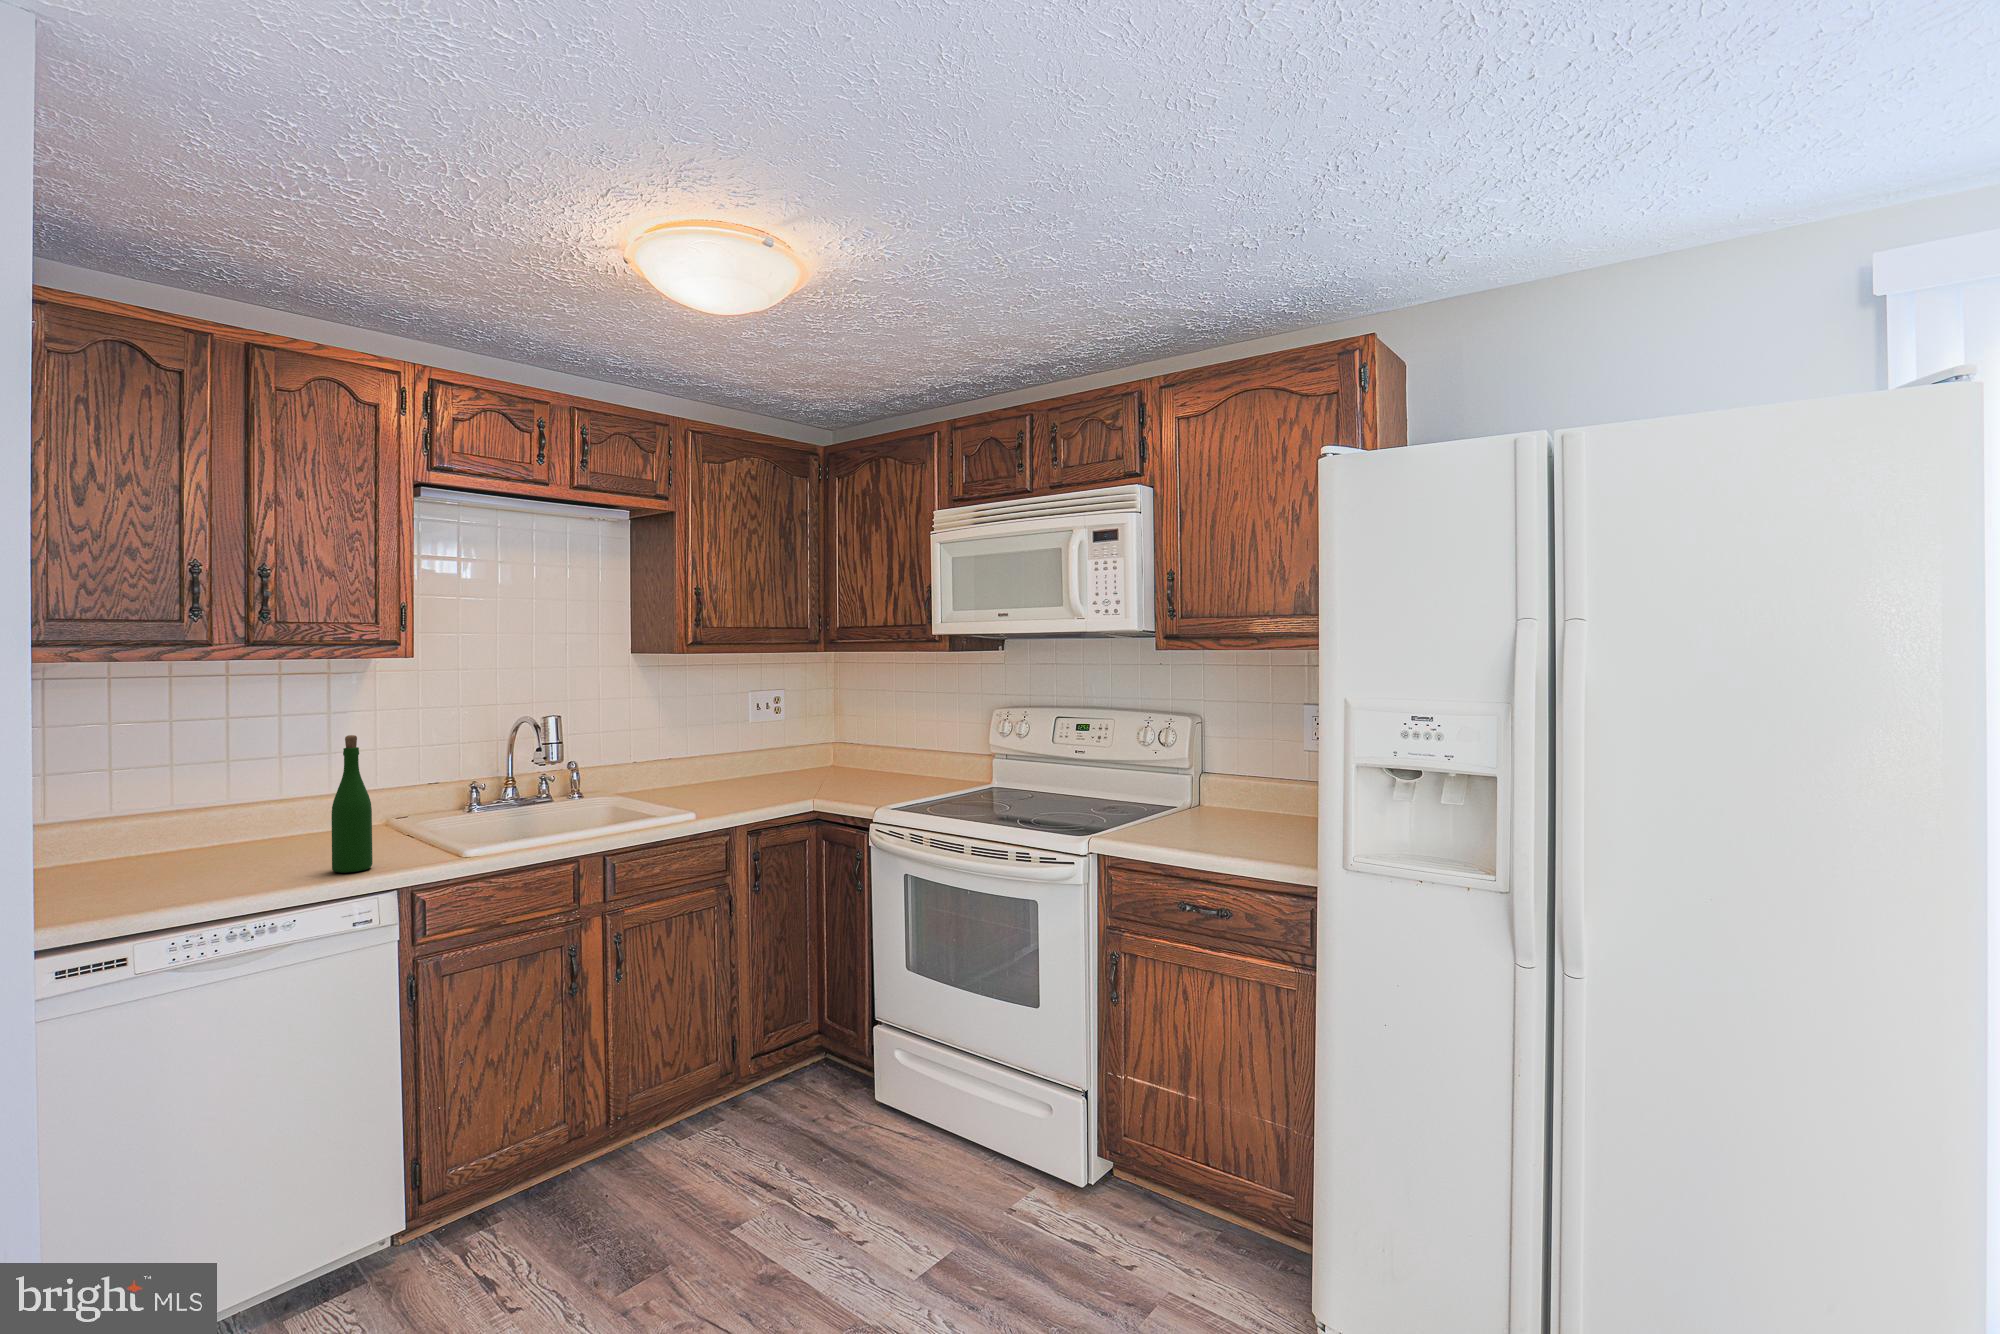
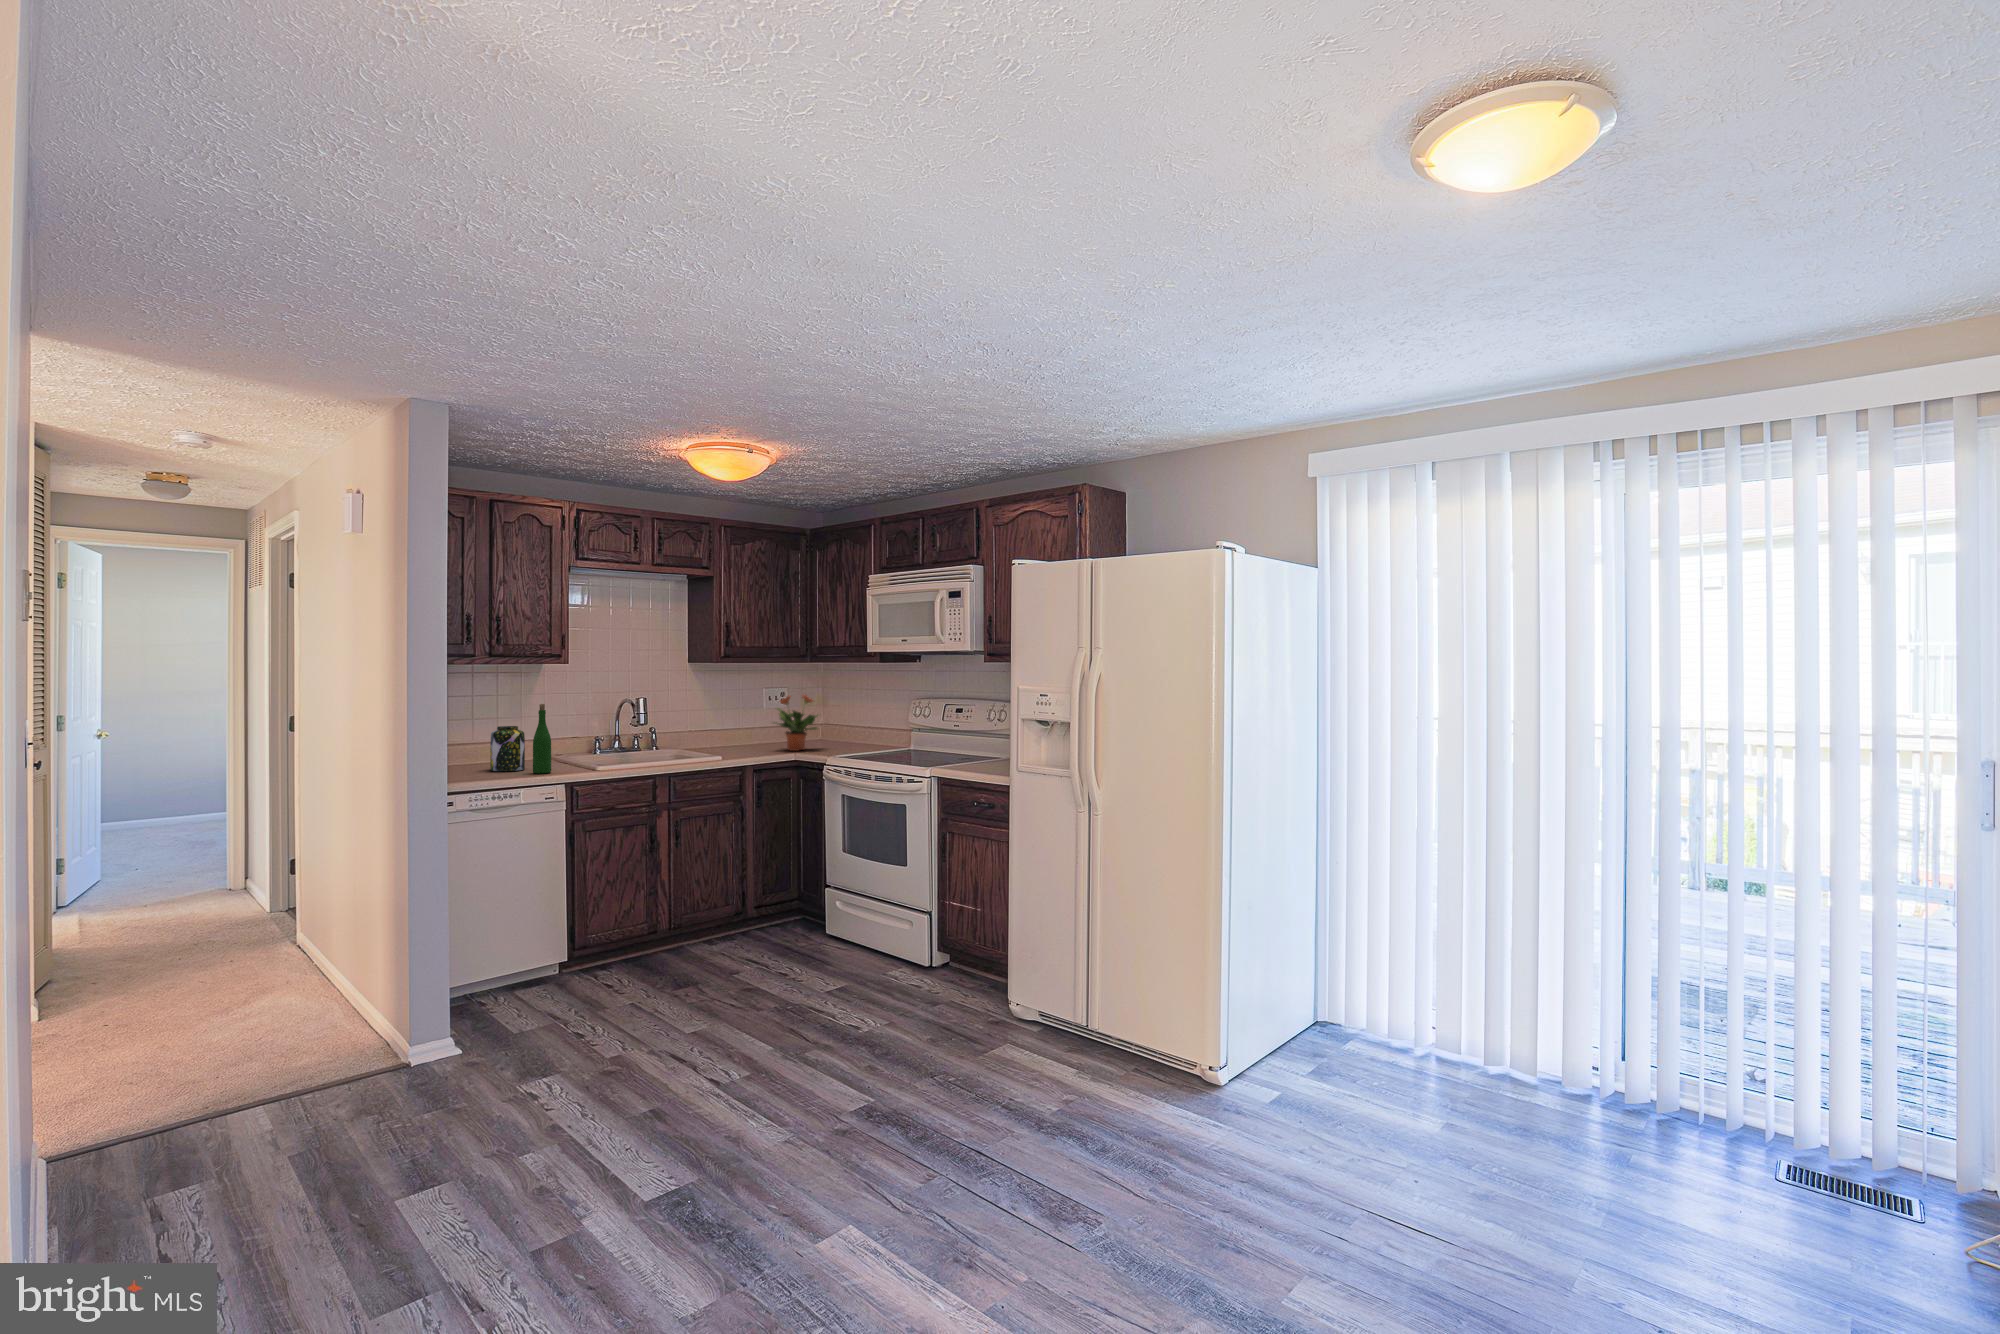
potted plant: none [768,703,845,794] -> present [776,695,818,751]
jar: none [249,776,322,867] -> present [490,726,525,771]

